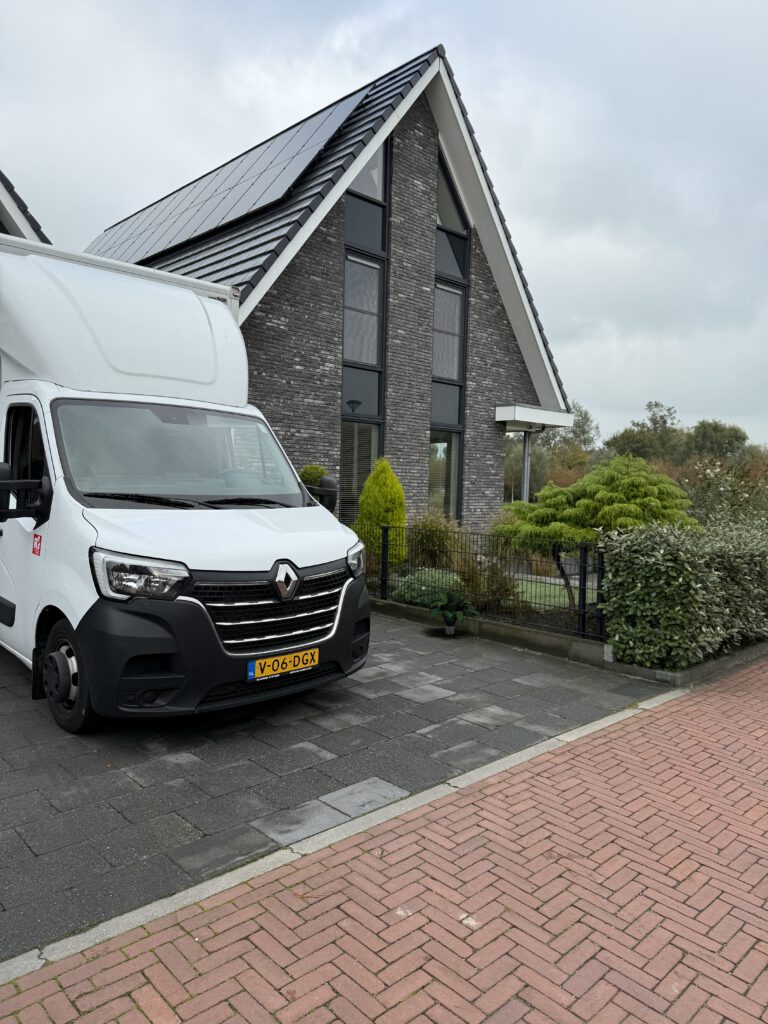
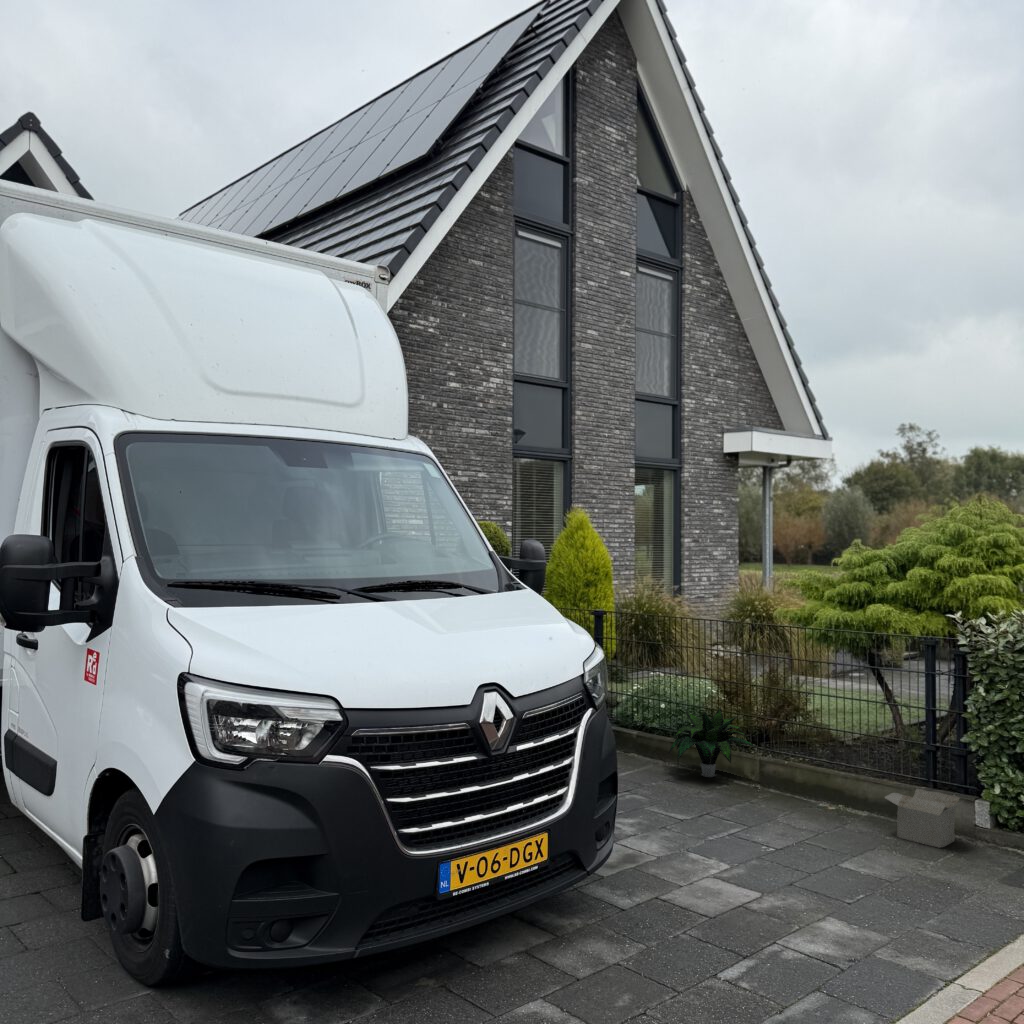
cardboard box: none [551,639,599,674] -> present [885,788,962,848]

